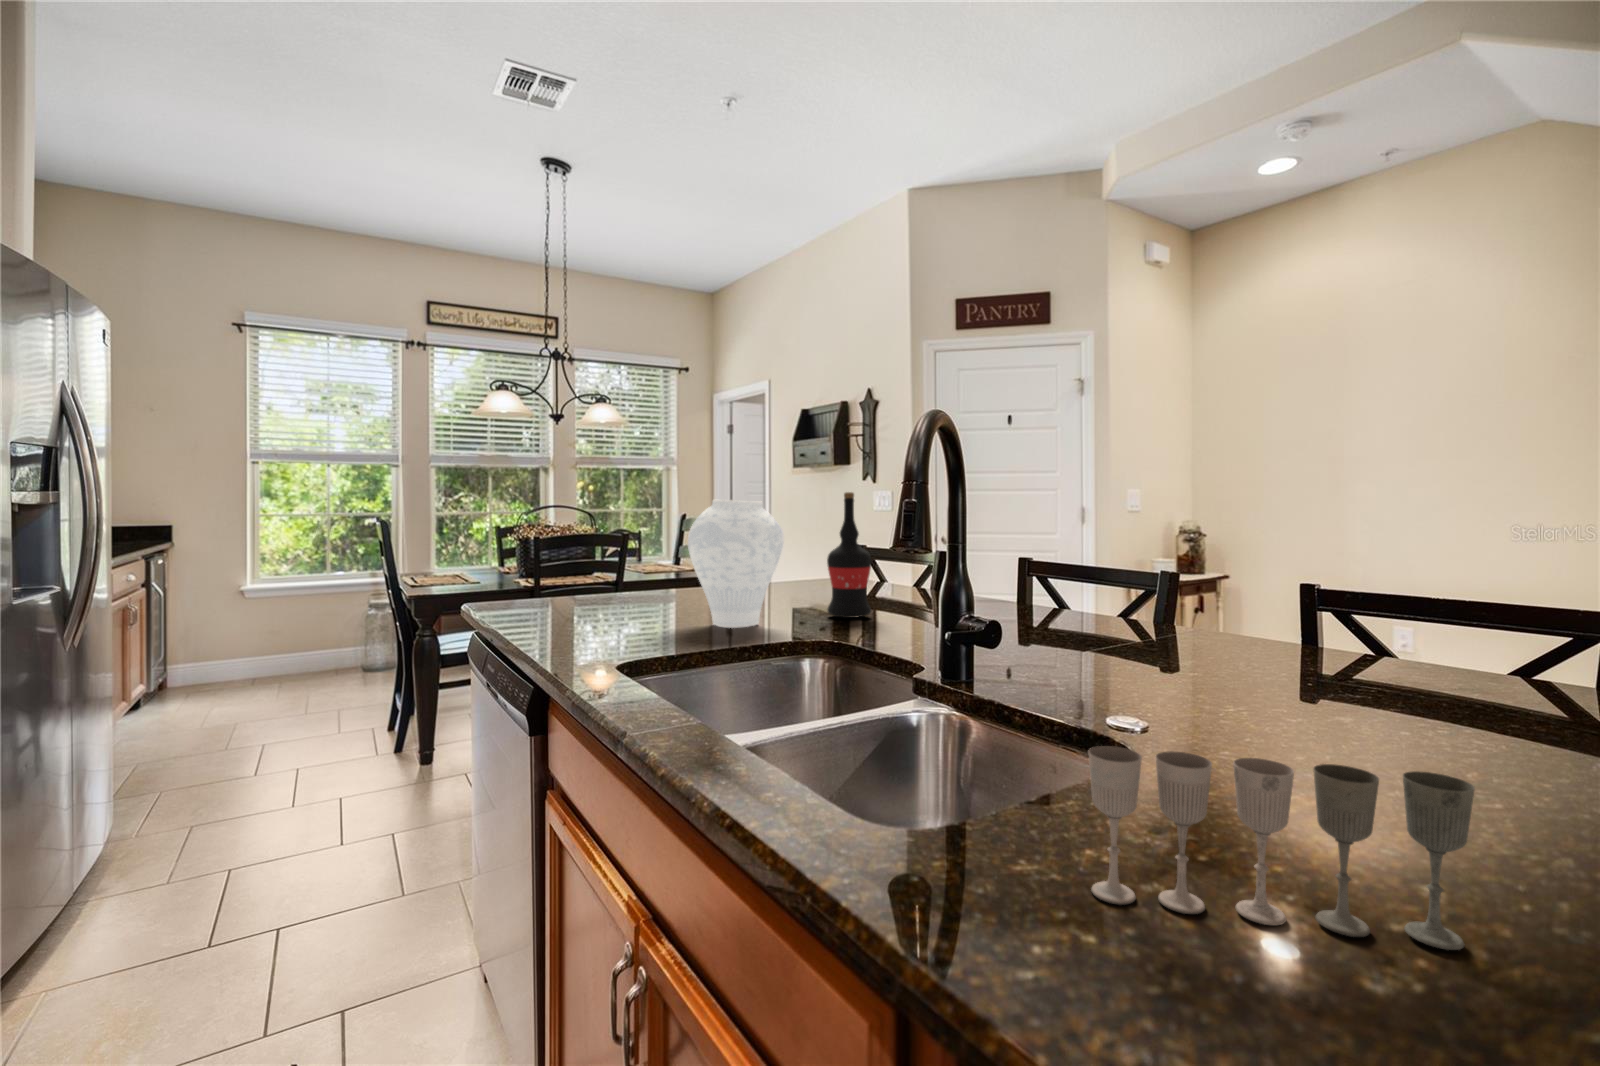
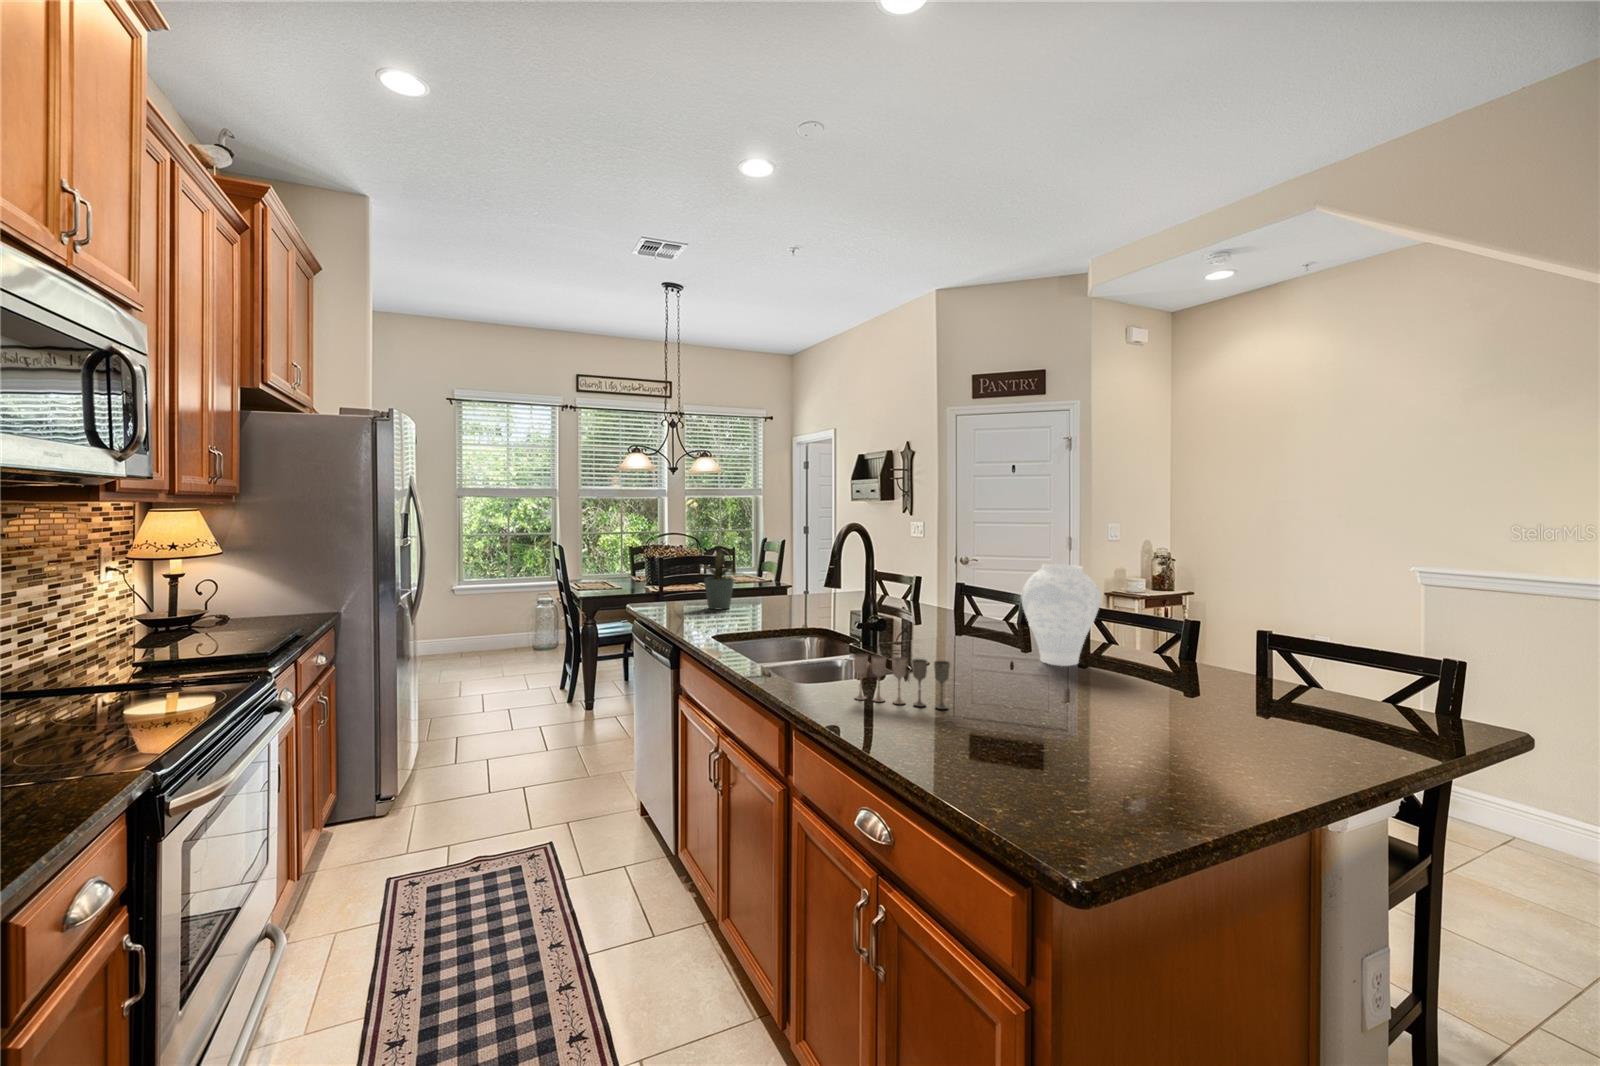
wine bottle: present [827,492,871,618] -> none [835,543,861,616]
vase: present [688,500,784,628] -> present [1021,564,1101,666]
potted plant: none [588,511,656,611] -> present [699,552,736,610]

